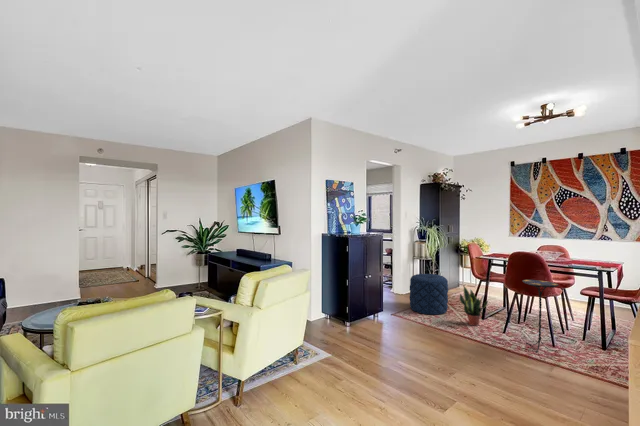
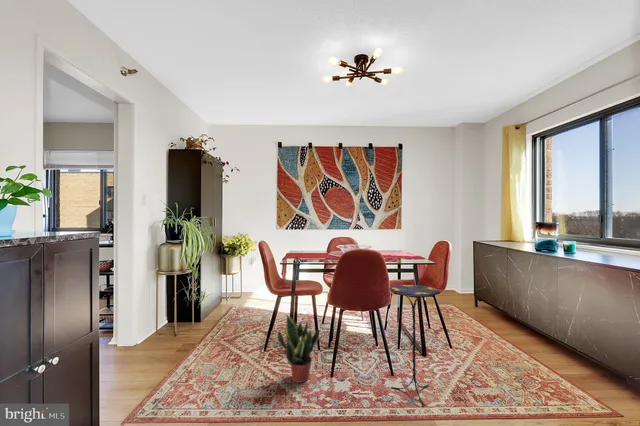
pouf: present [409,274,448,315] -> none [169,299,245,390]

